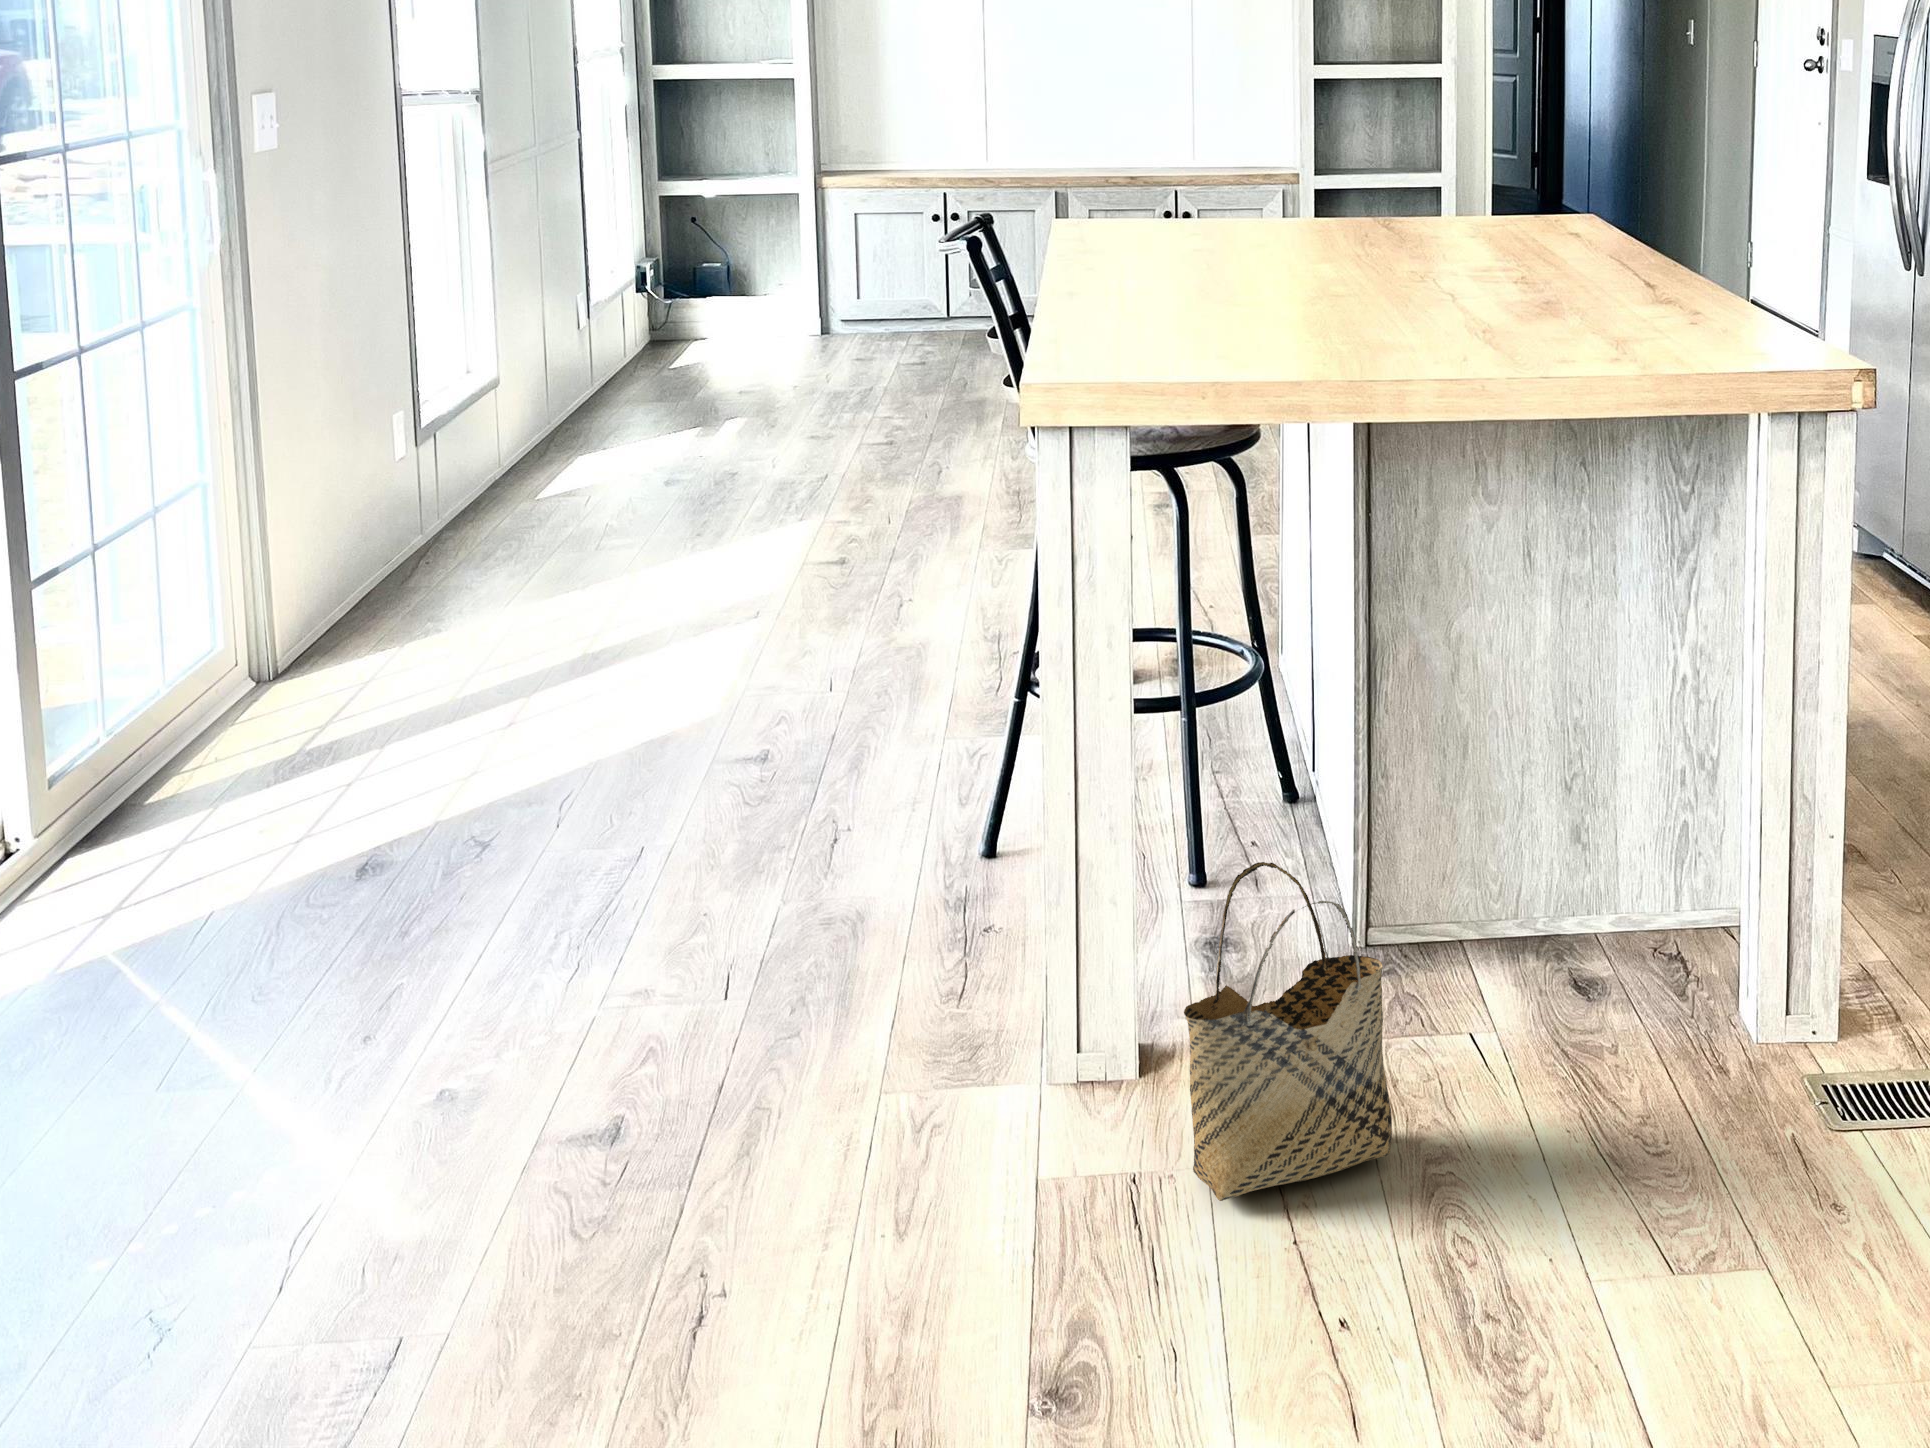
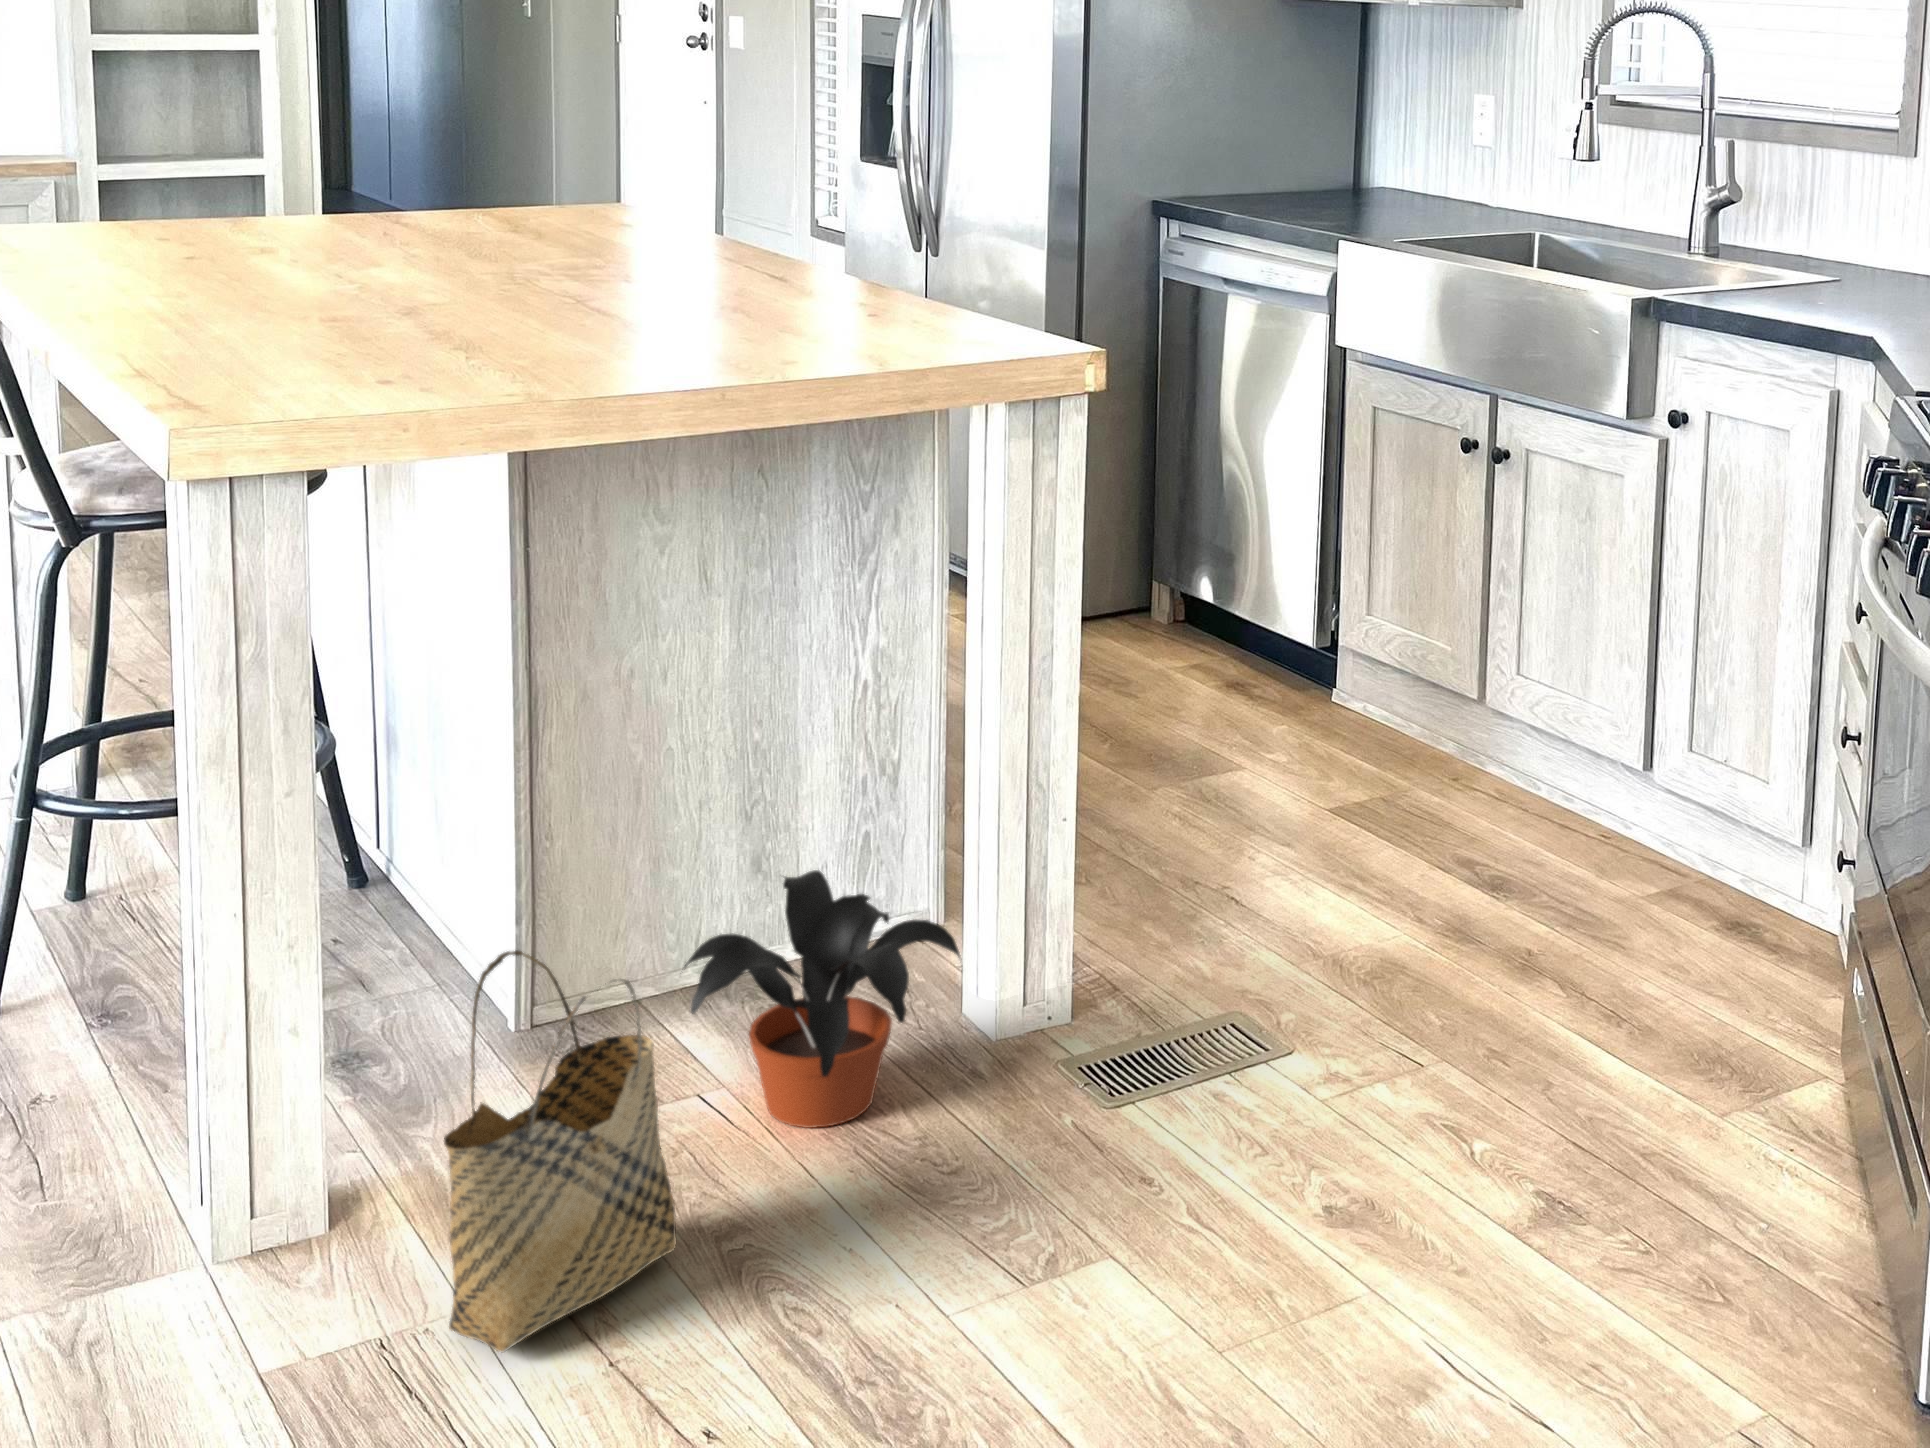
potted plant: none [1446,845,1707,1085] -> present [685,870,961,1128]

